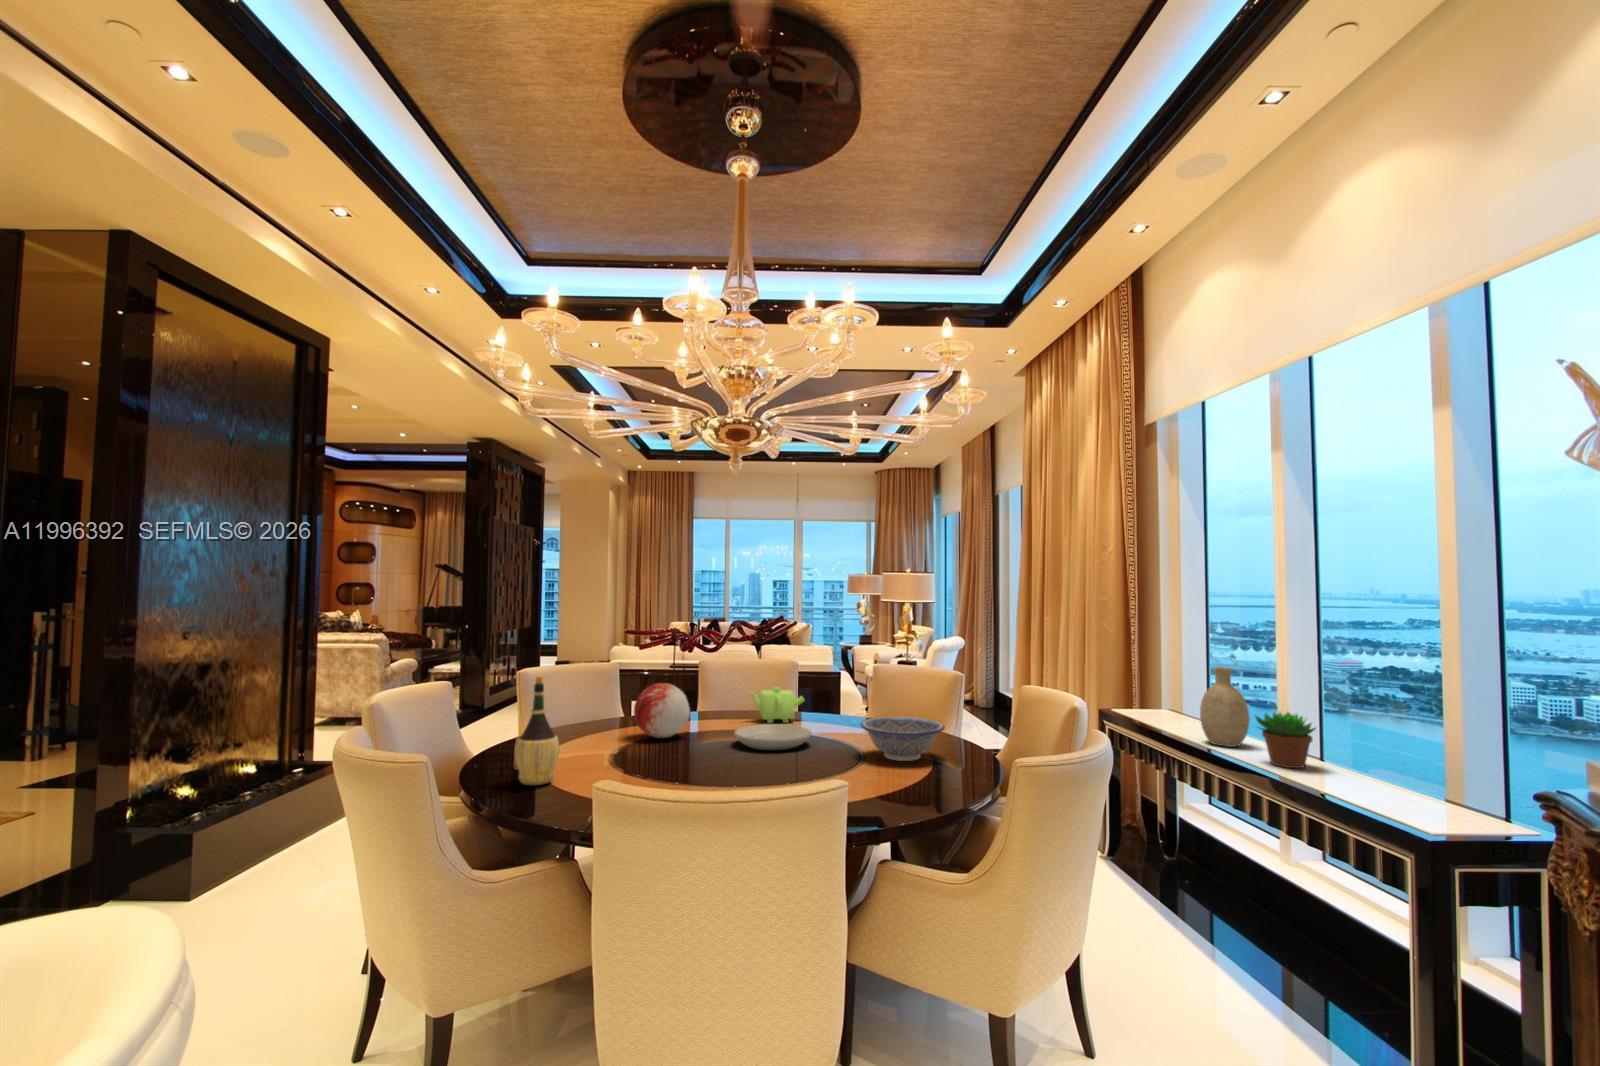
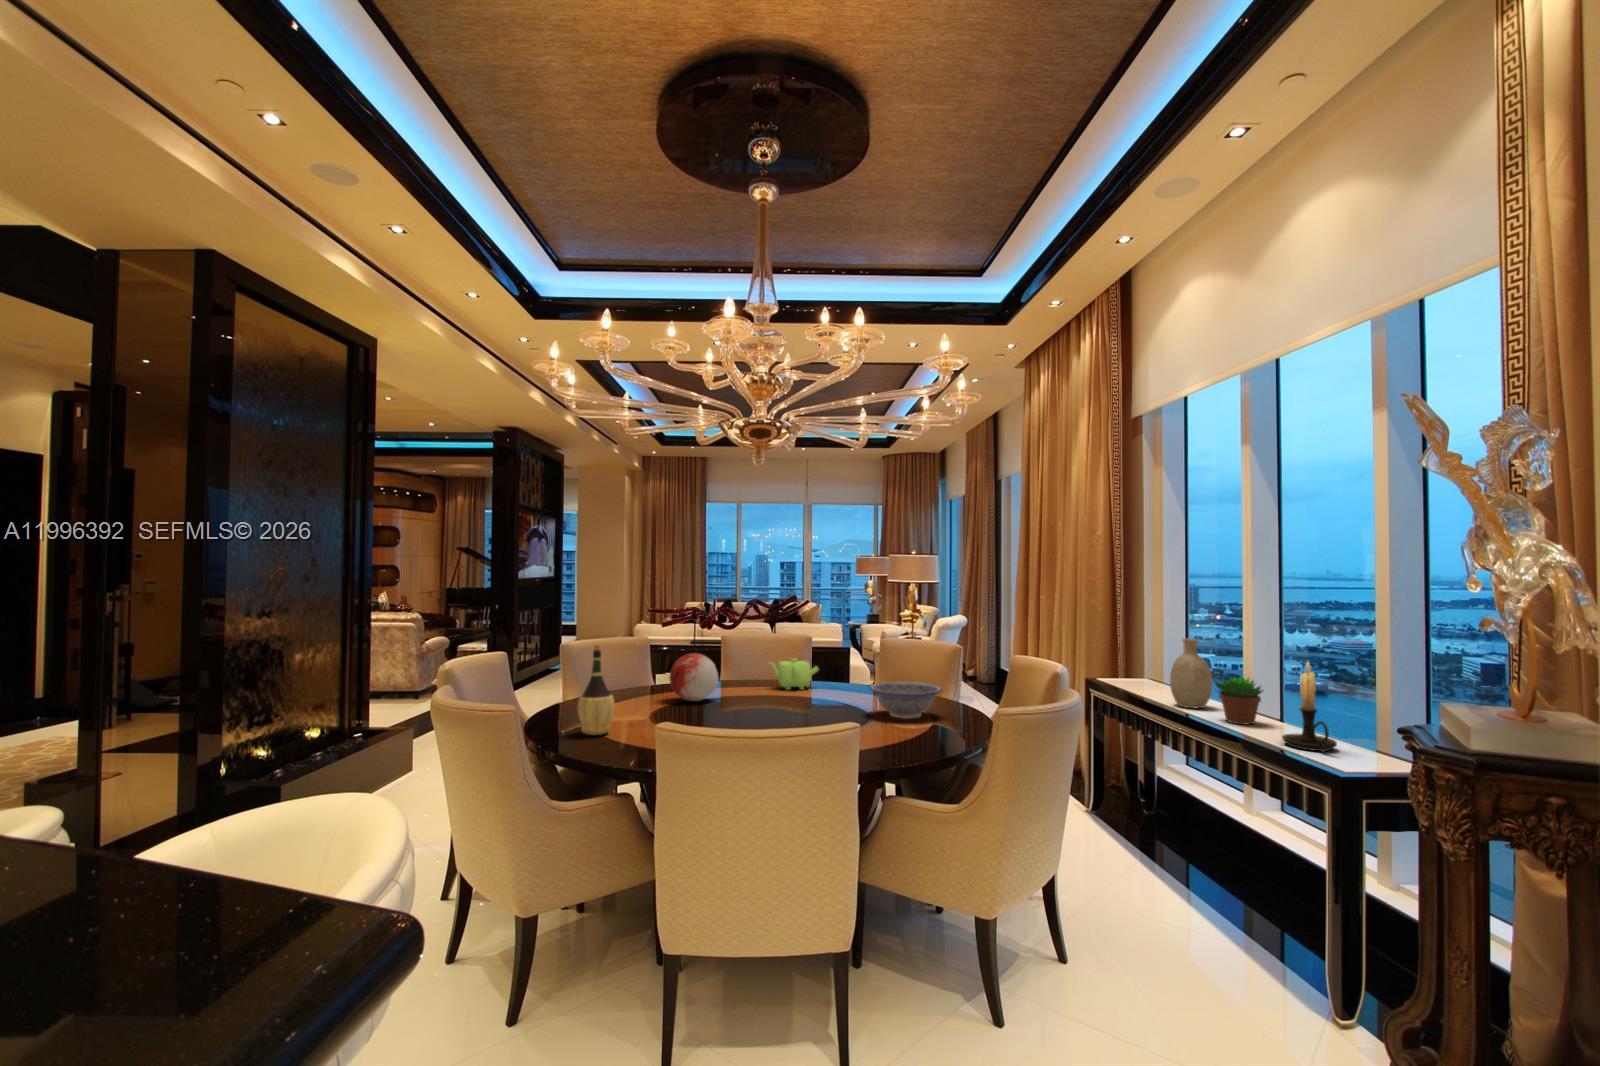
candle holder: none [1347,696,1416,808] -> present [1282,662,1337,752]
plate: present [734,724,812,750] -> none [758,689,826,711]

